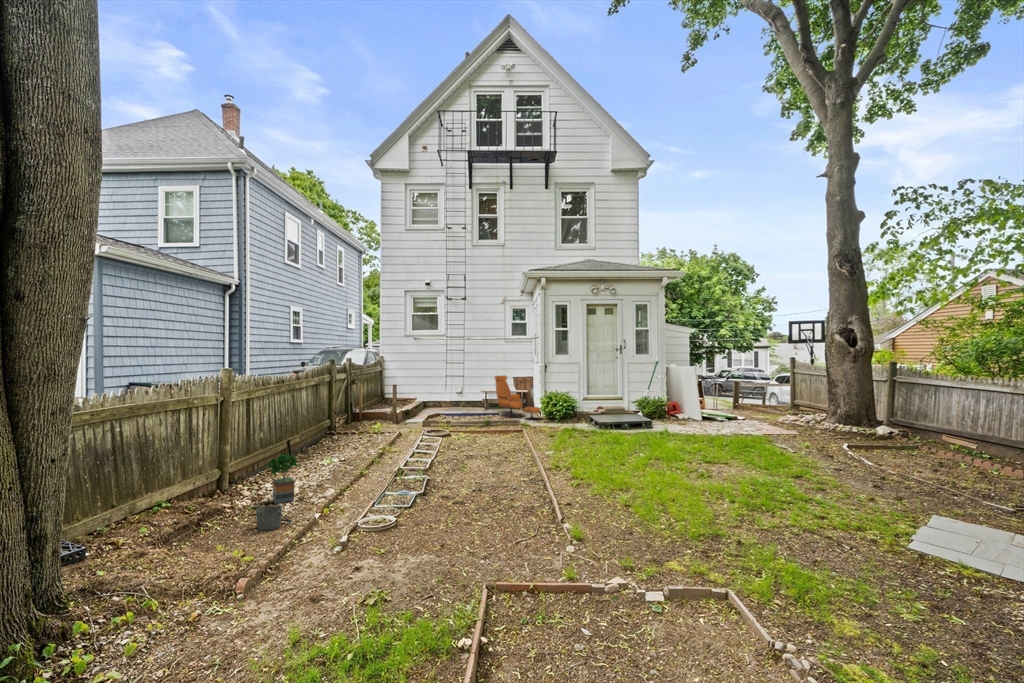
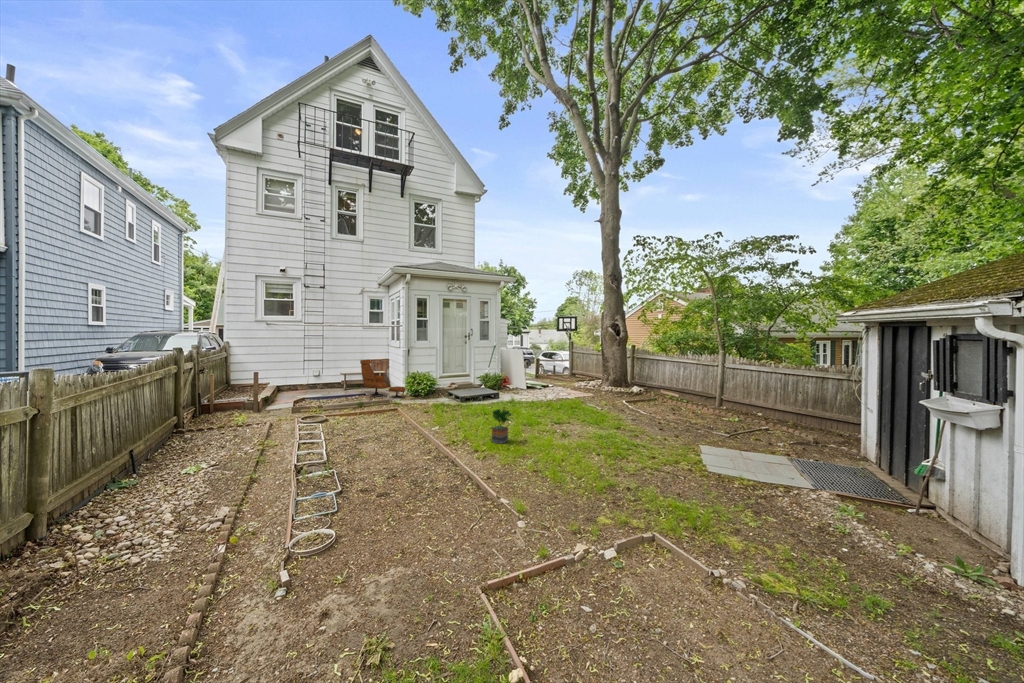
potted tree: present [267,455,301,504] -> present [492,409,511,444]
bucket: present [256,505,292,531] -> none [126,547,183,590]

